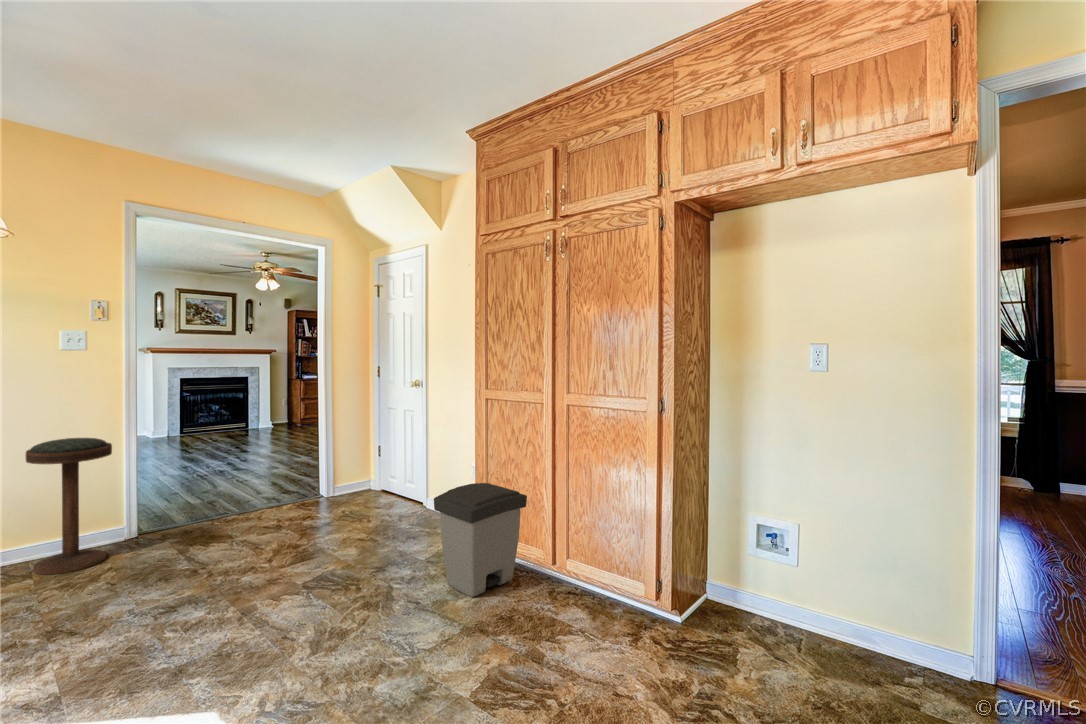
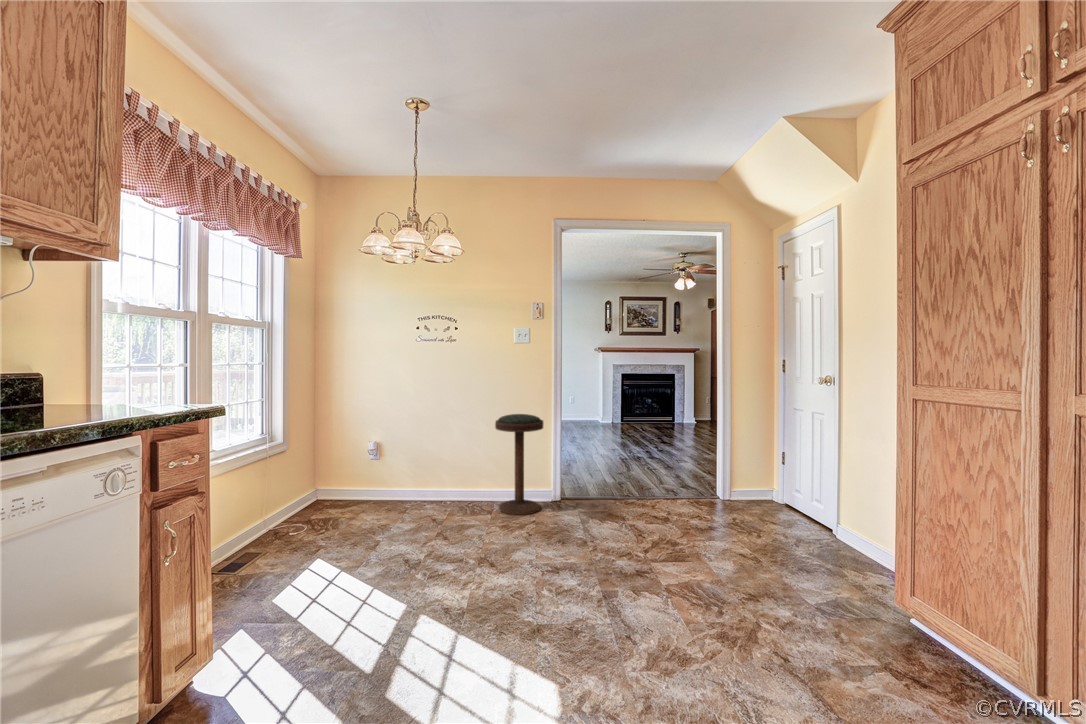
trash can: present [434,483,527,597] -> none [816,520,987,689]

